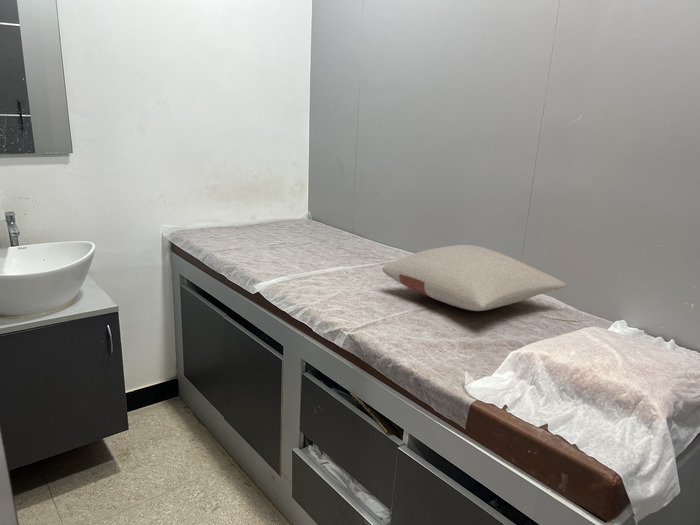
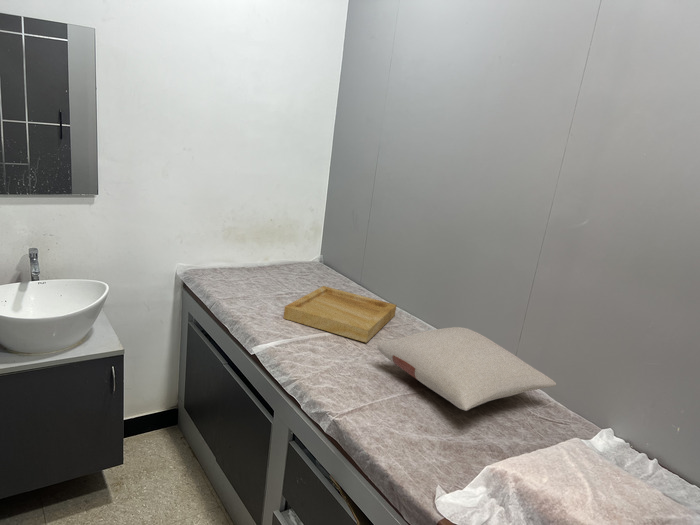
tray: none [281,233,393,274] -> present [284,286,396,342]

